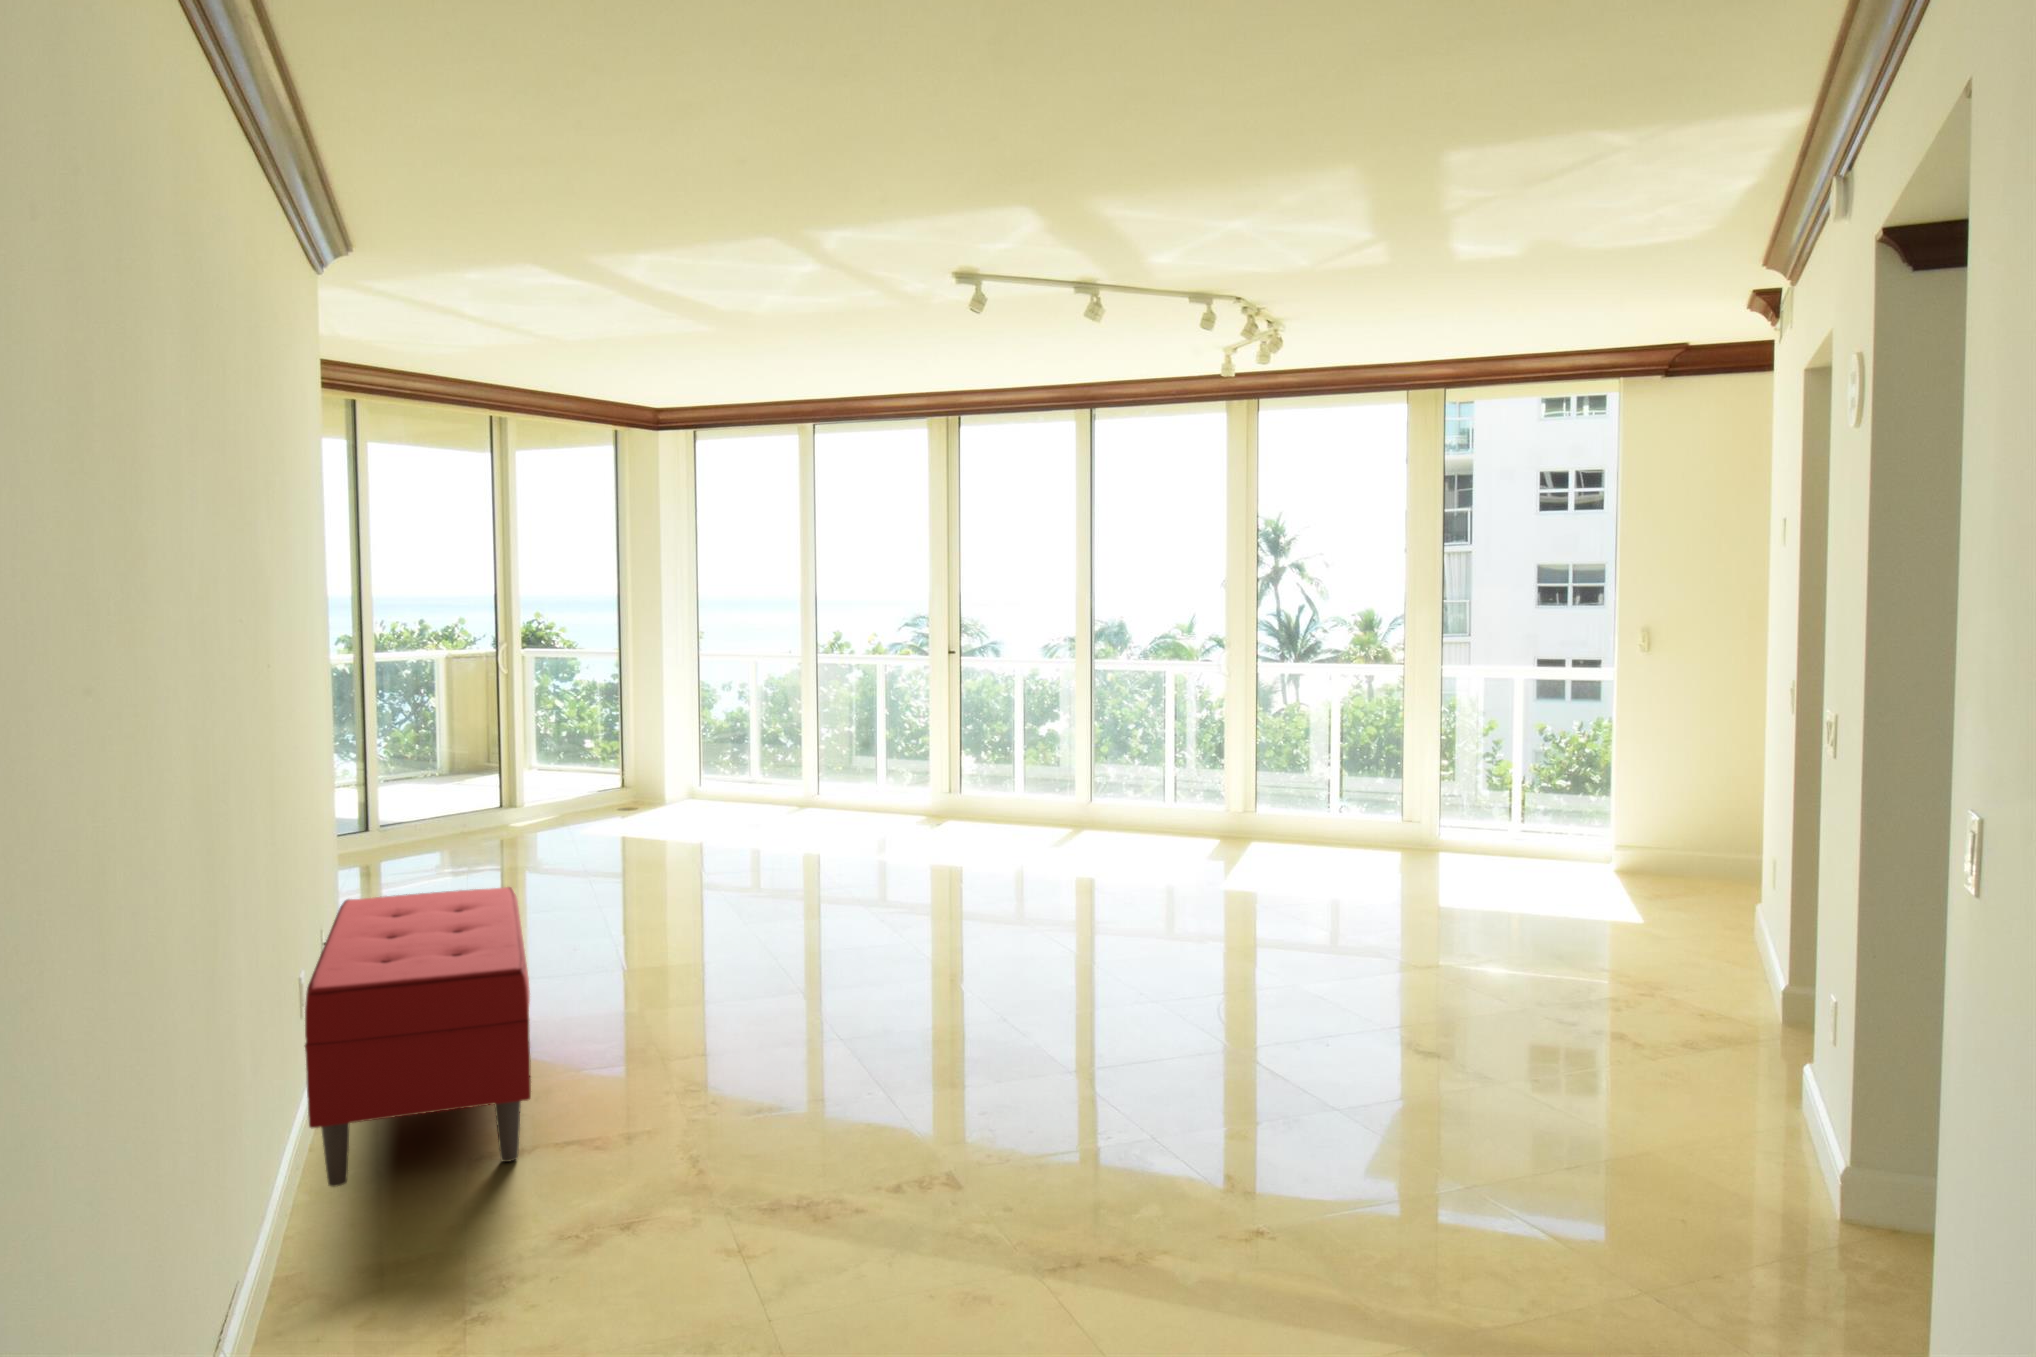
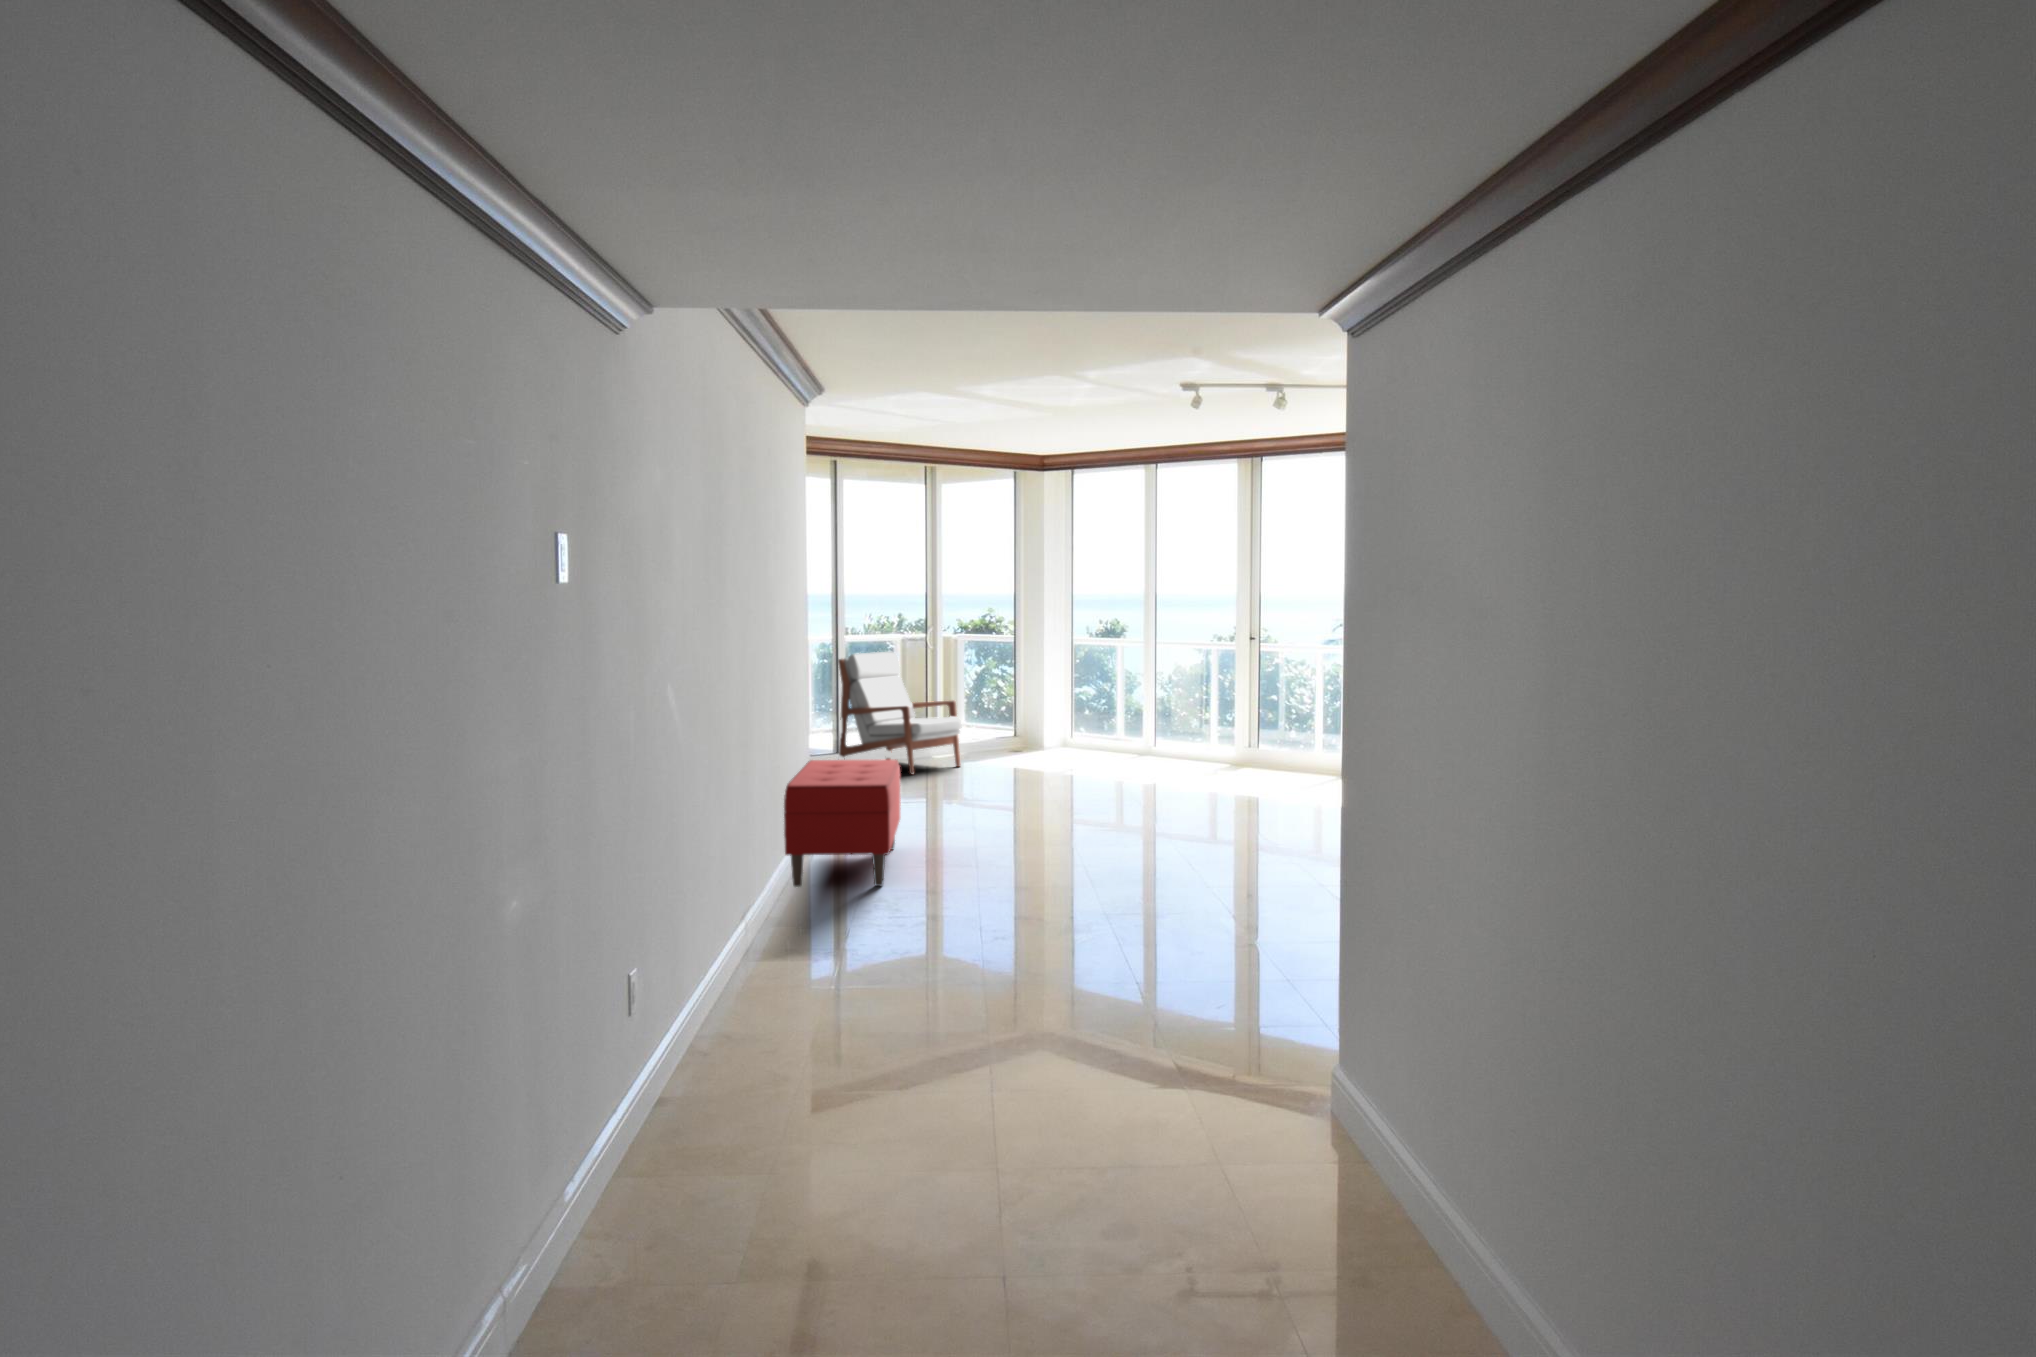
armchair: none [362,681,559,863] -> present [838,652,962,774]

